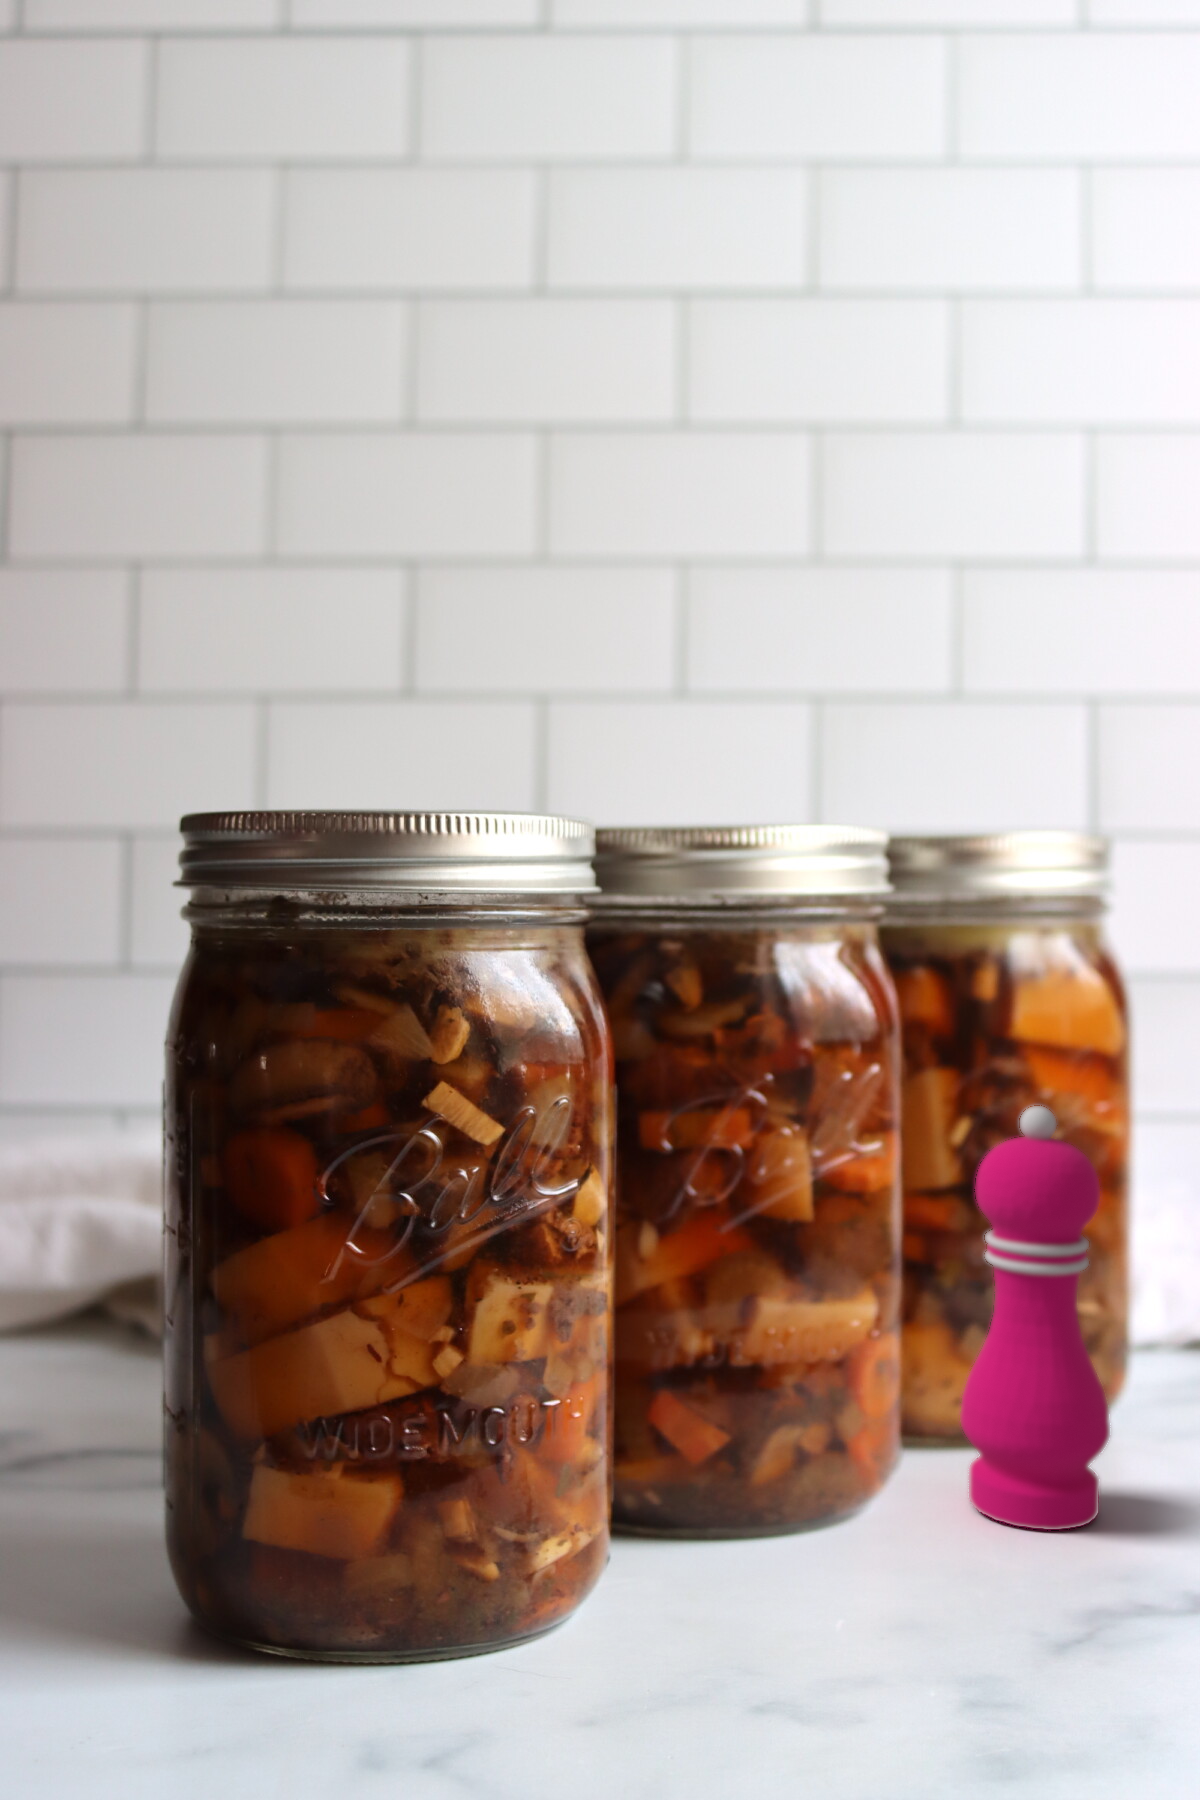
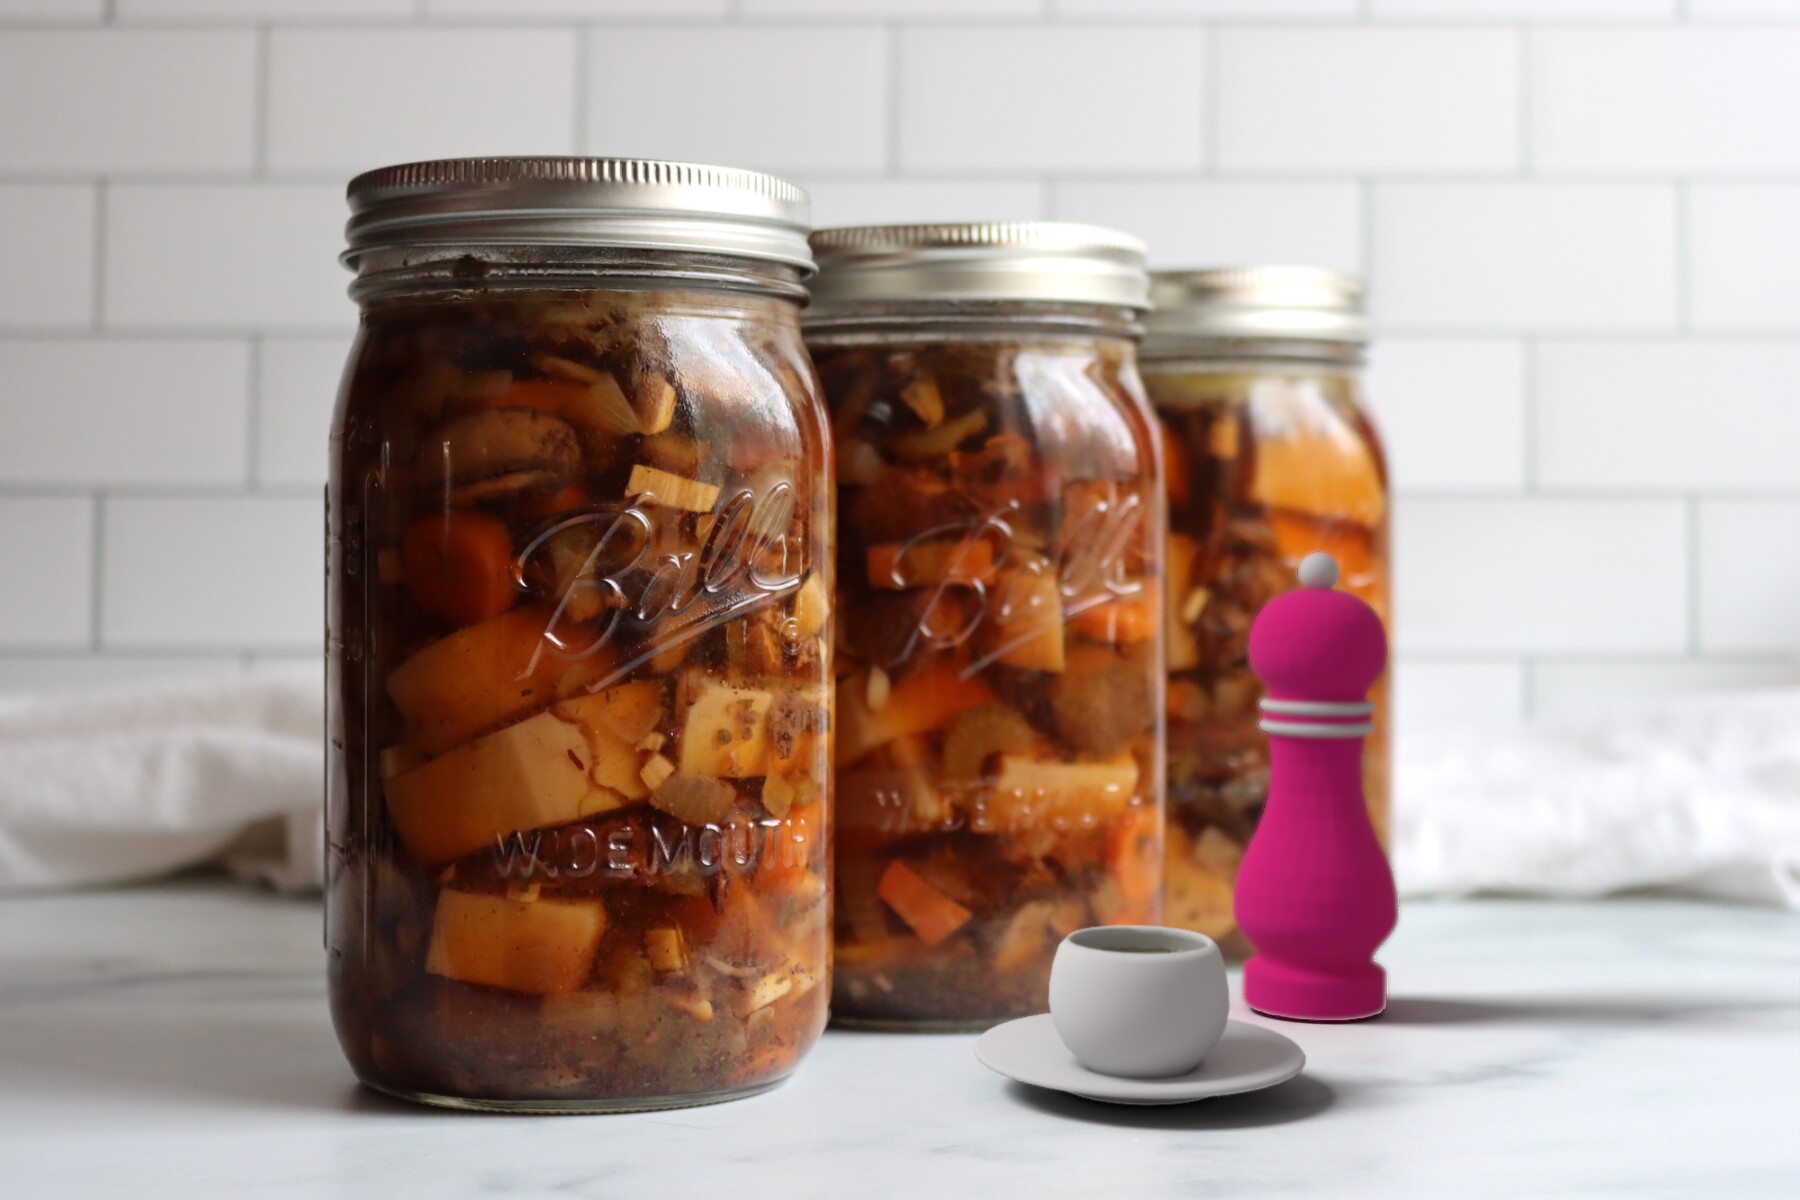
teacup: none [731,1474,1034,1673] -> present [974,925,1306,1105]

